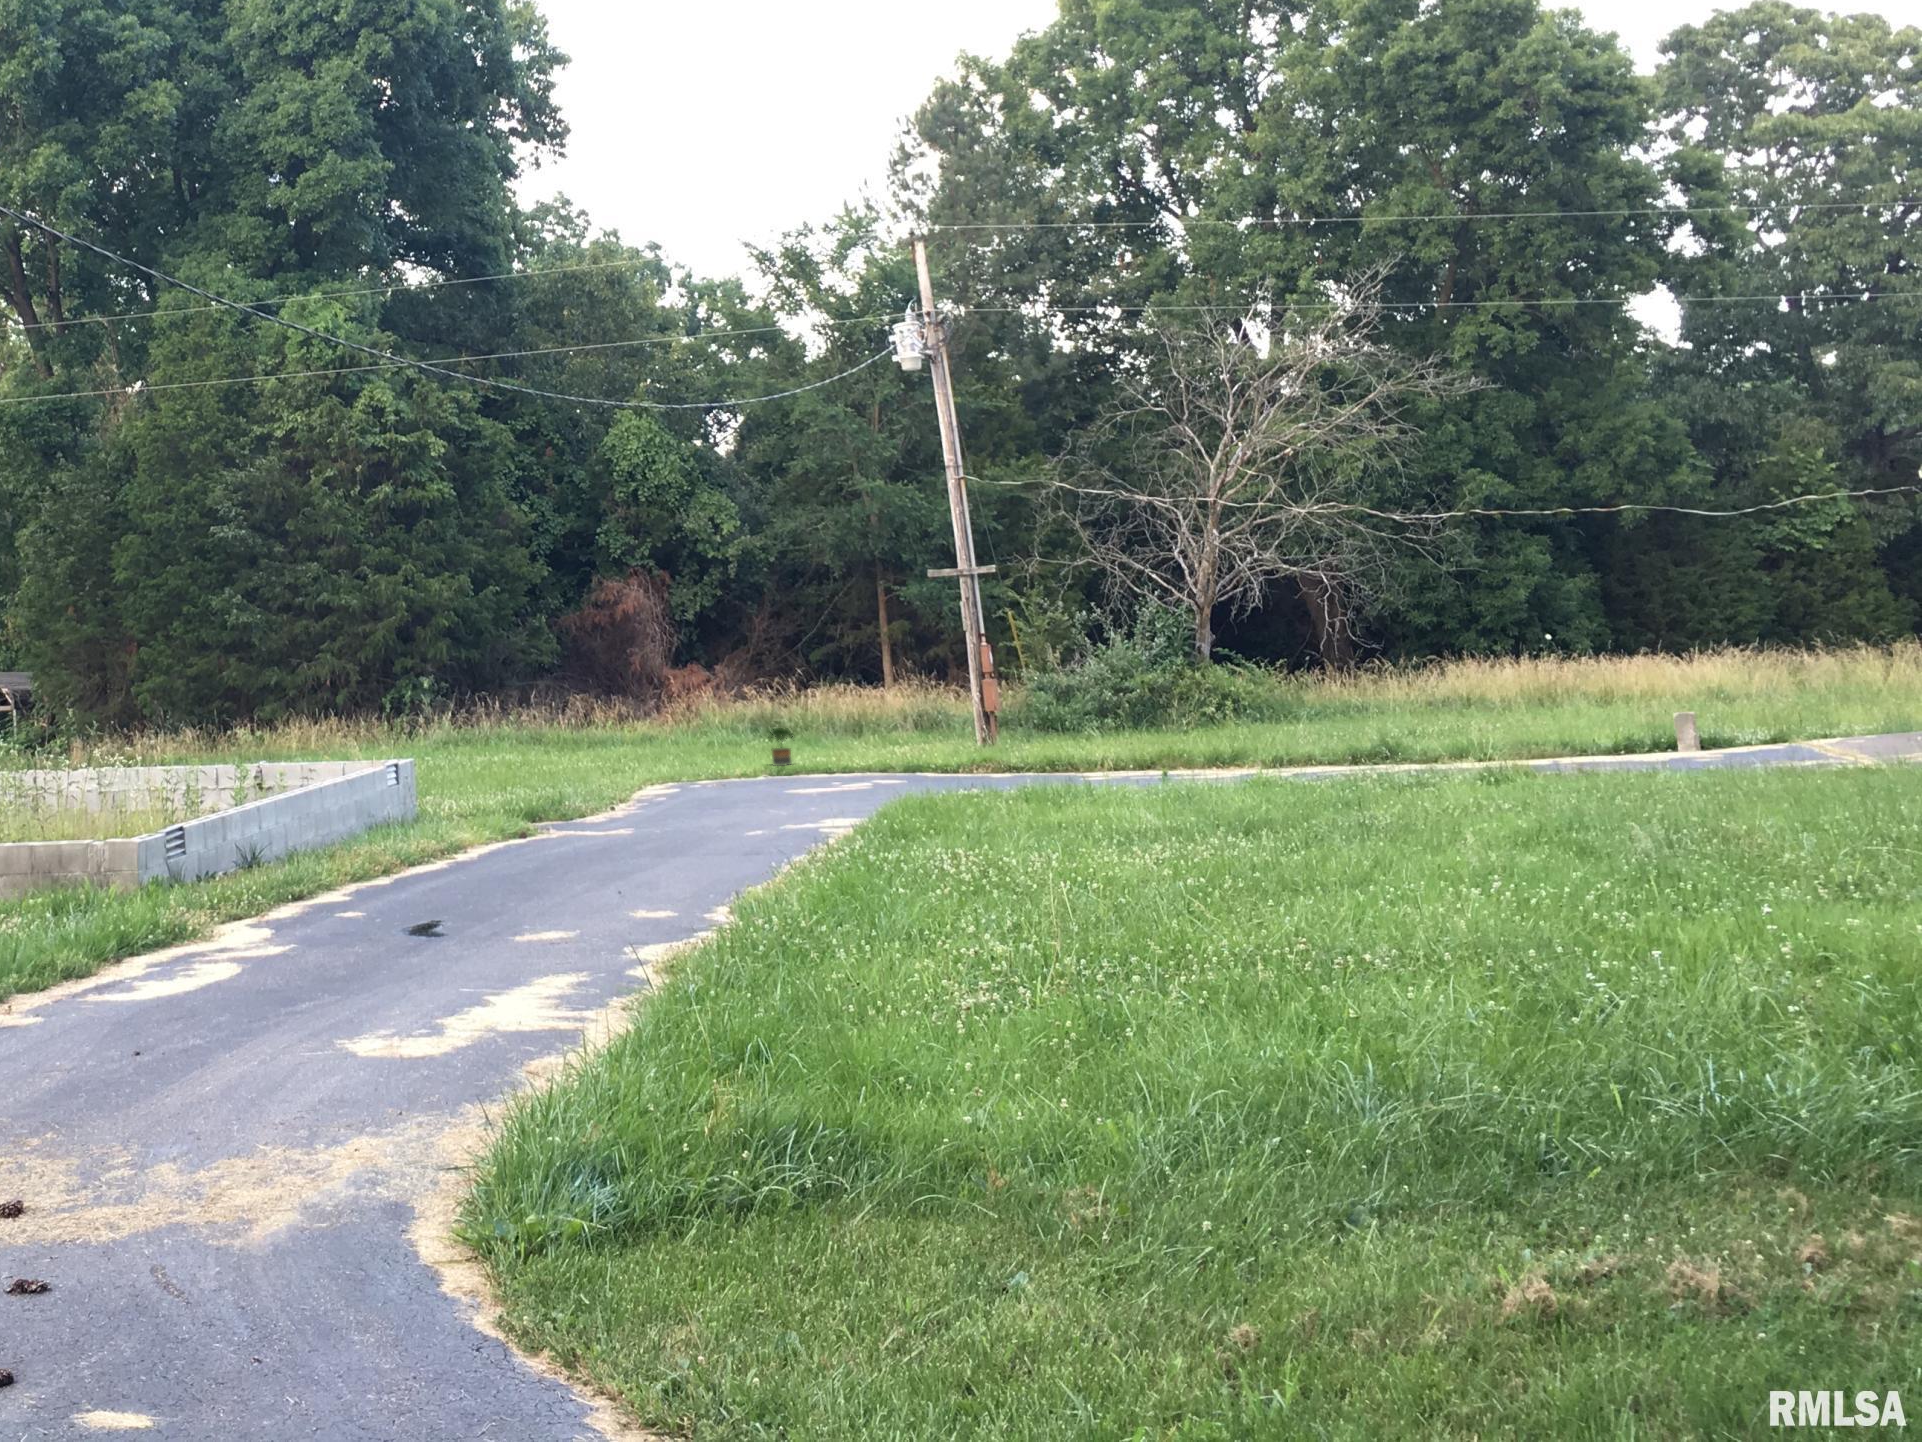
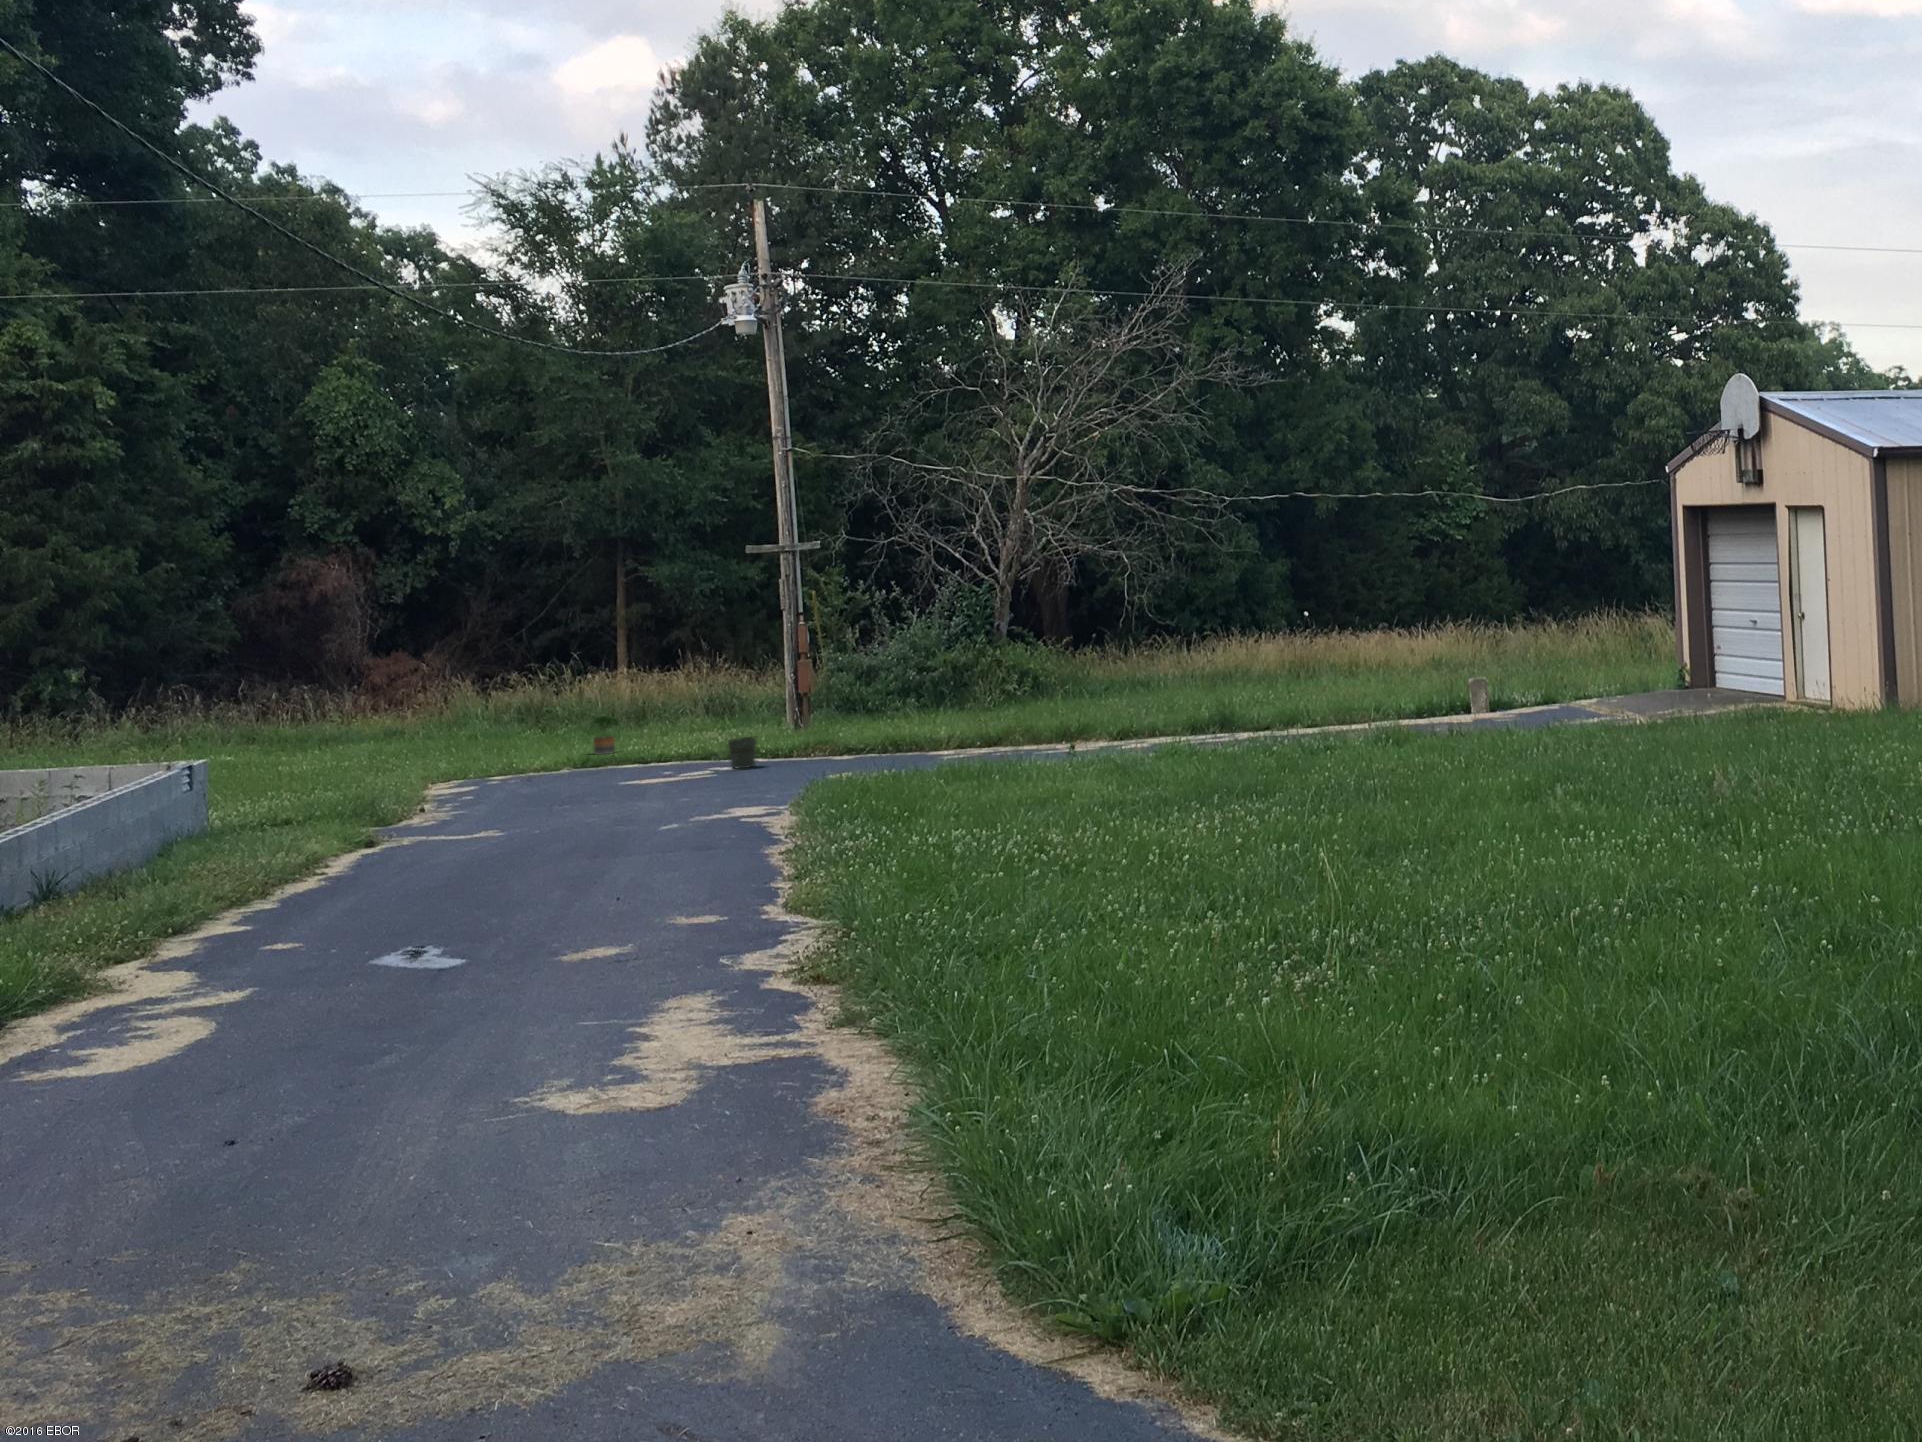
bucket: none [860,756,891,788] -> present [728,737,758,768]

